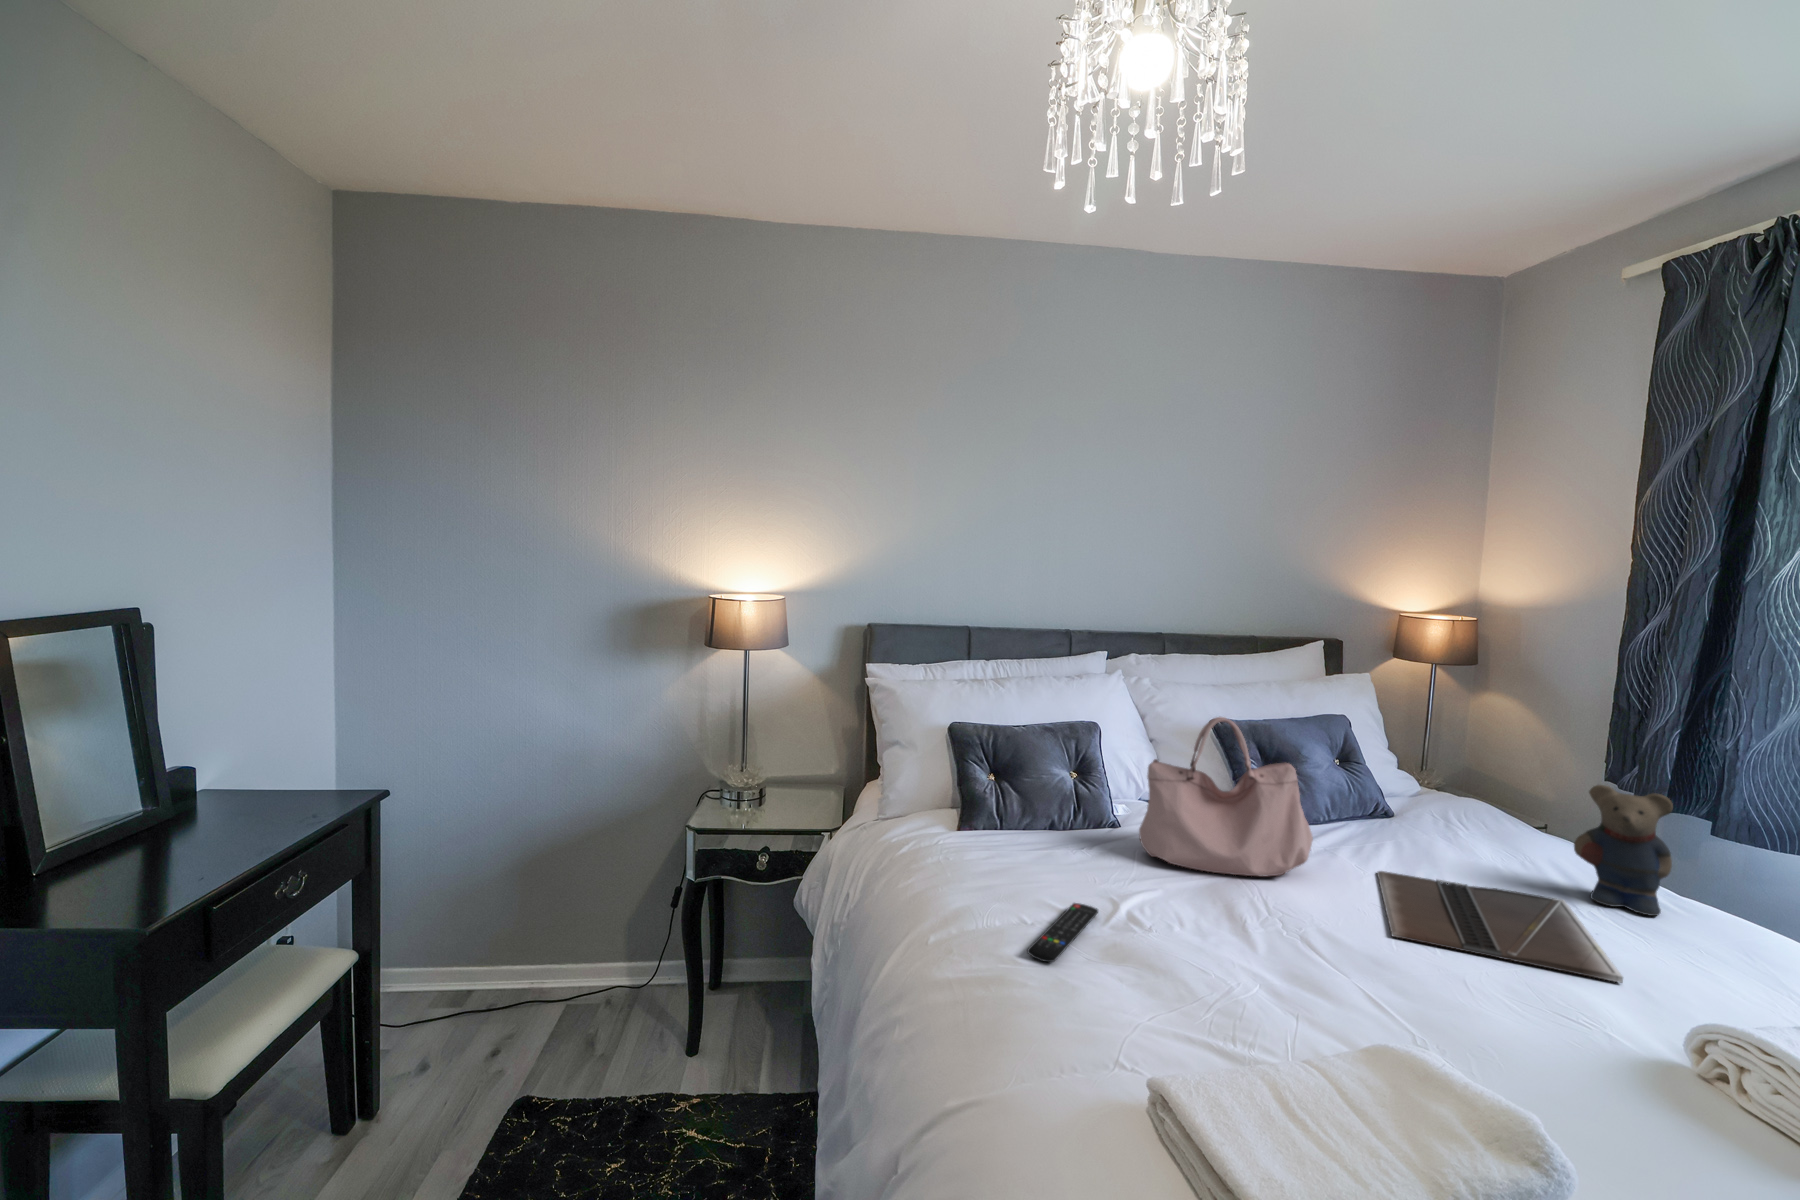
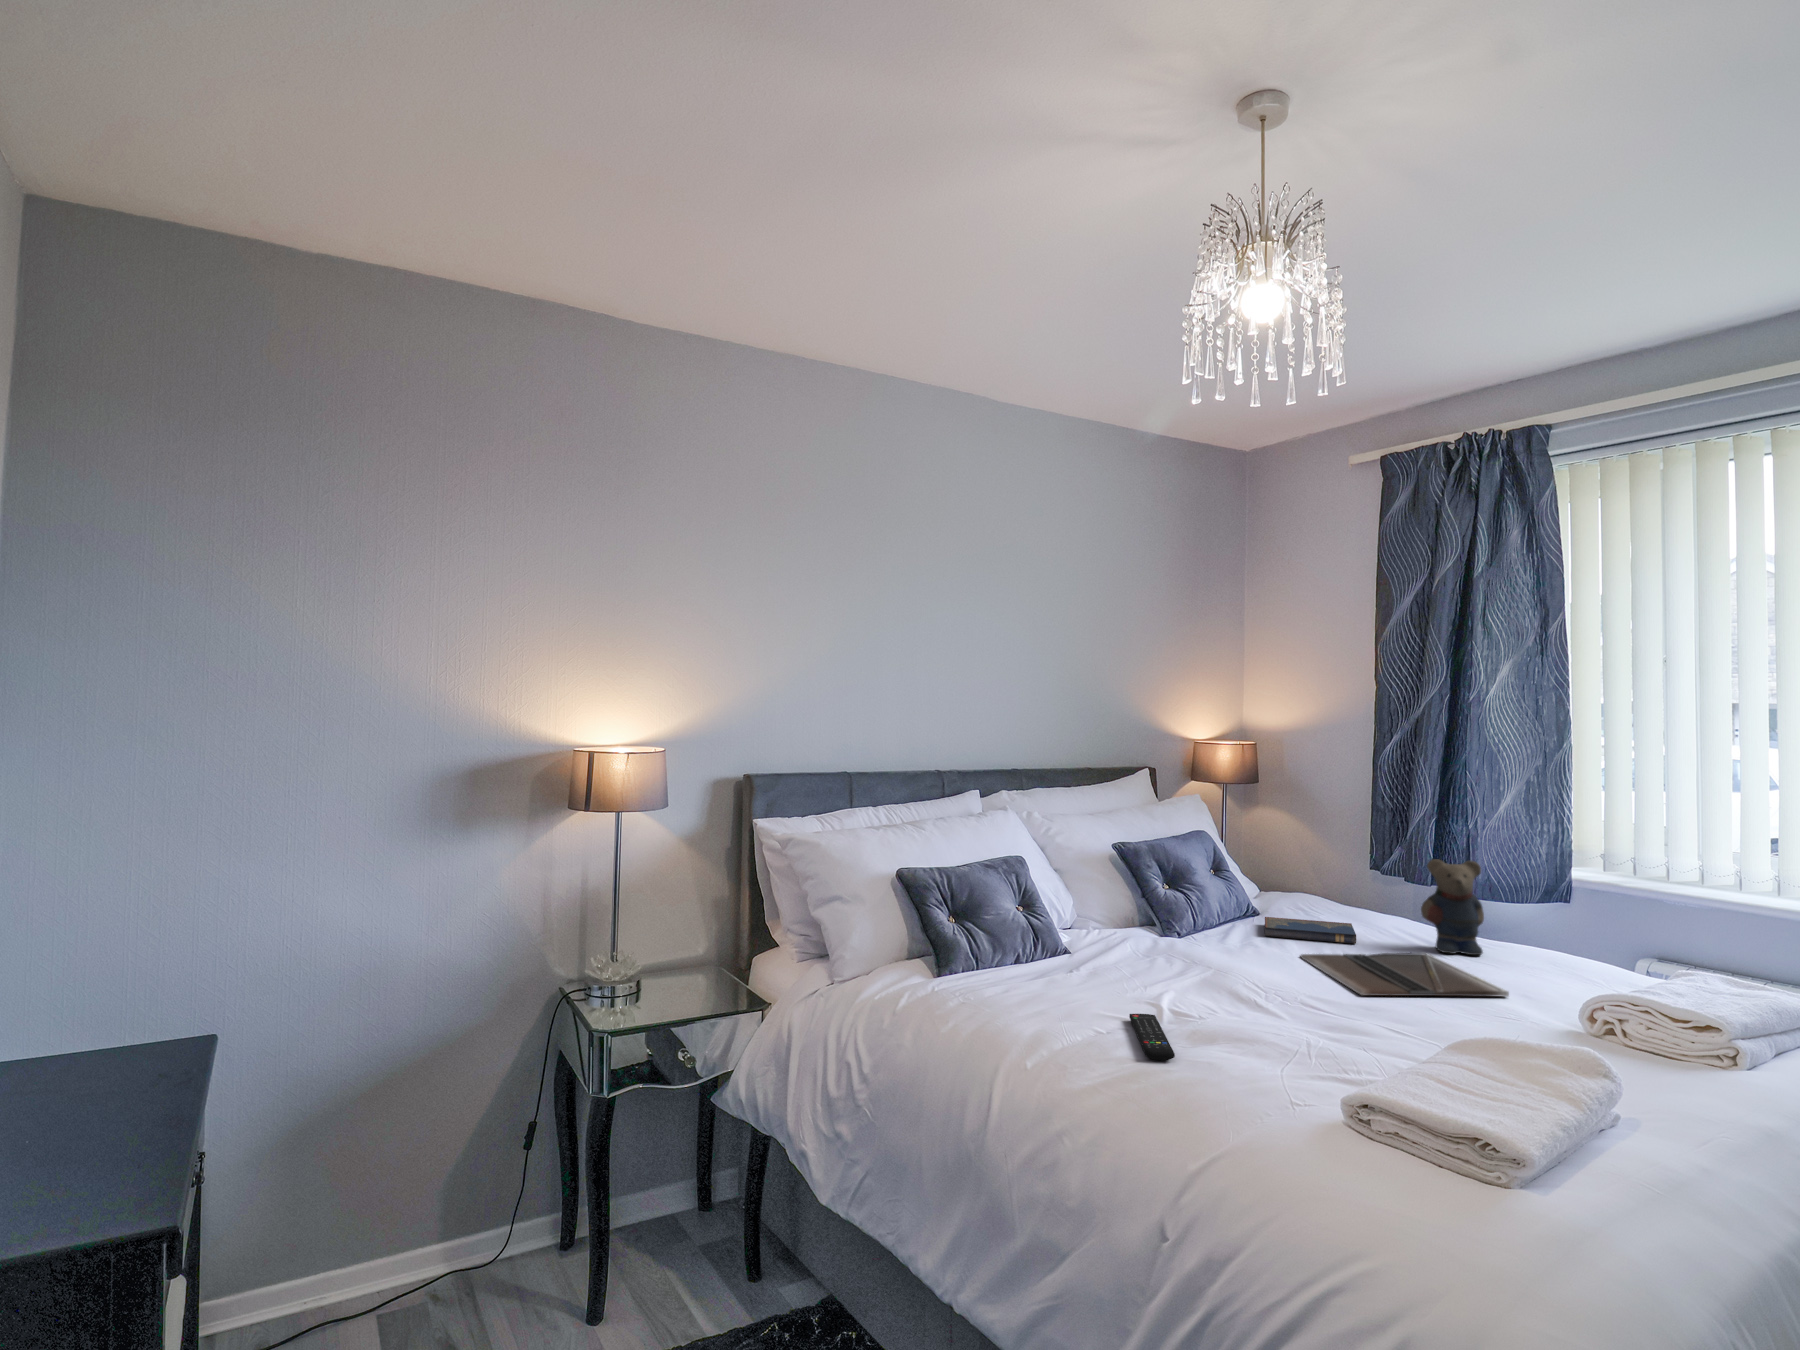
handbag: present [1139,717,1313,876] -> none [1119,829,1261,975]
hardcover book: none [1365,818,1494,869] -> present [1265,917,1356,944]

